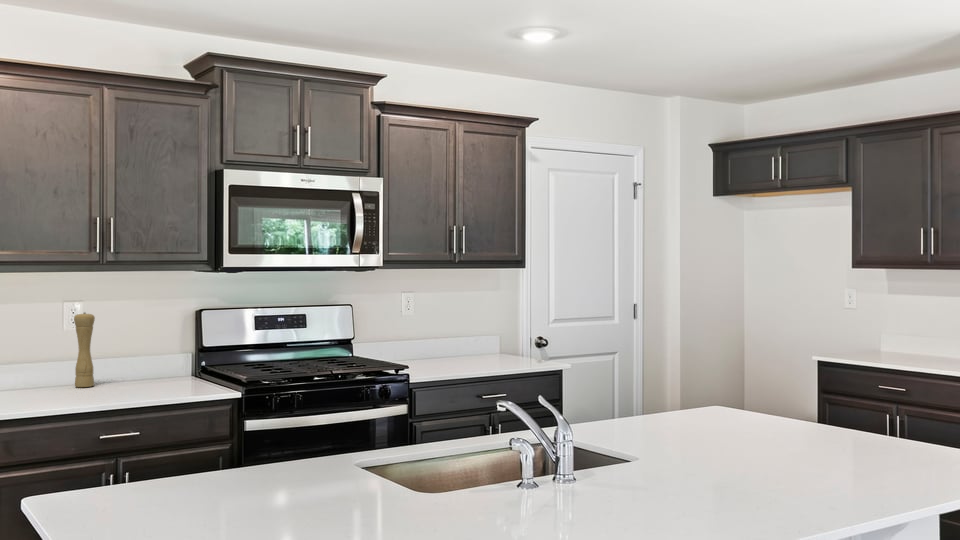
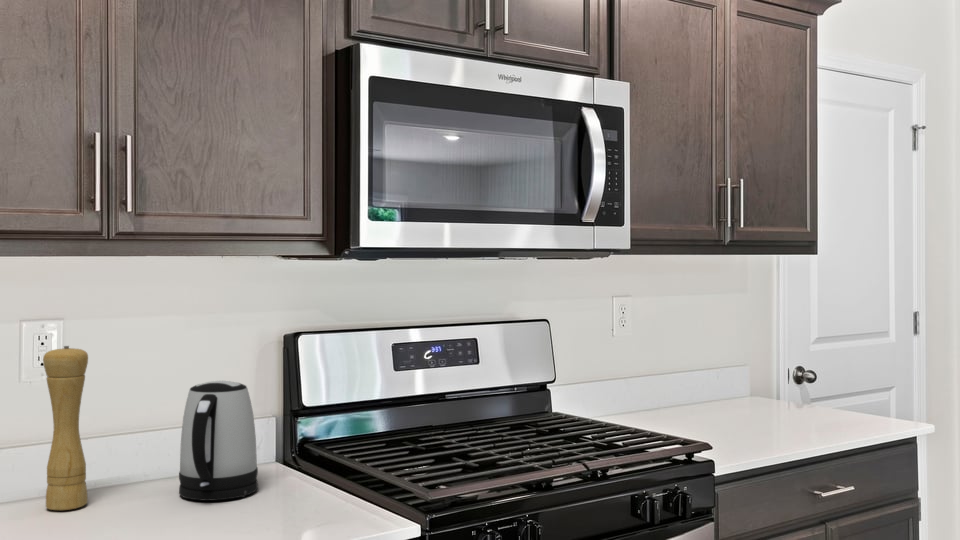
kettle: none [137,331,176,385] -> present [179,381,258,501]

